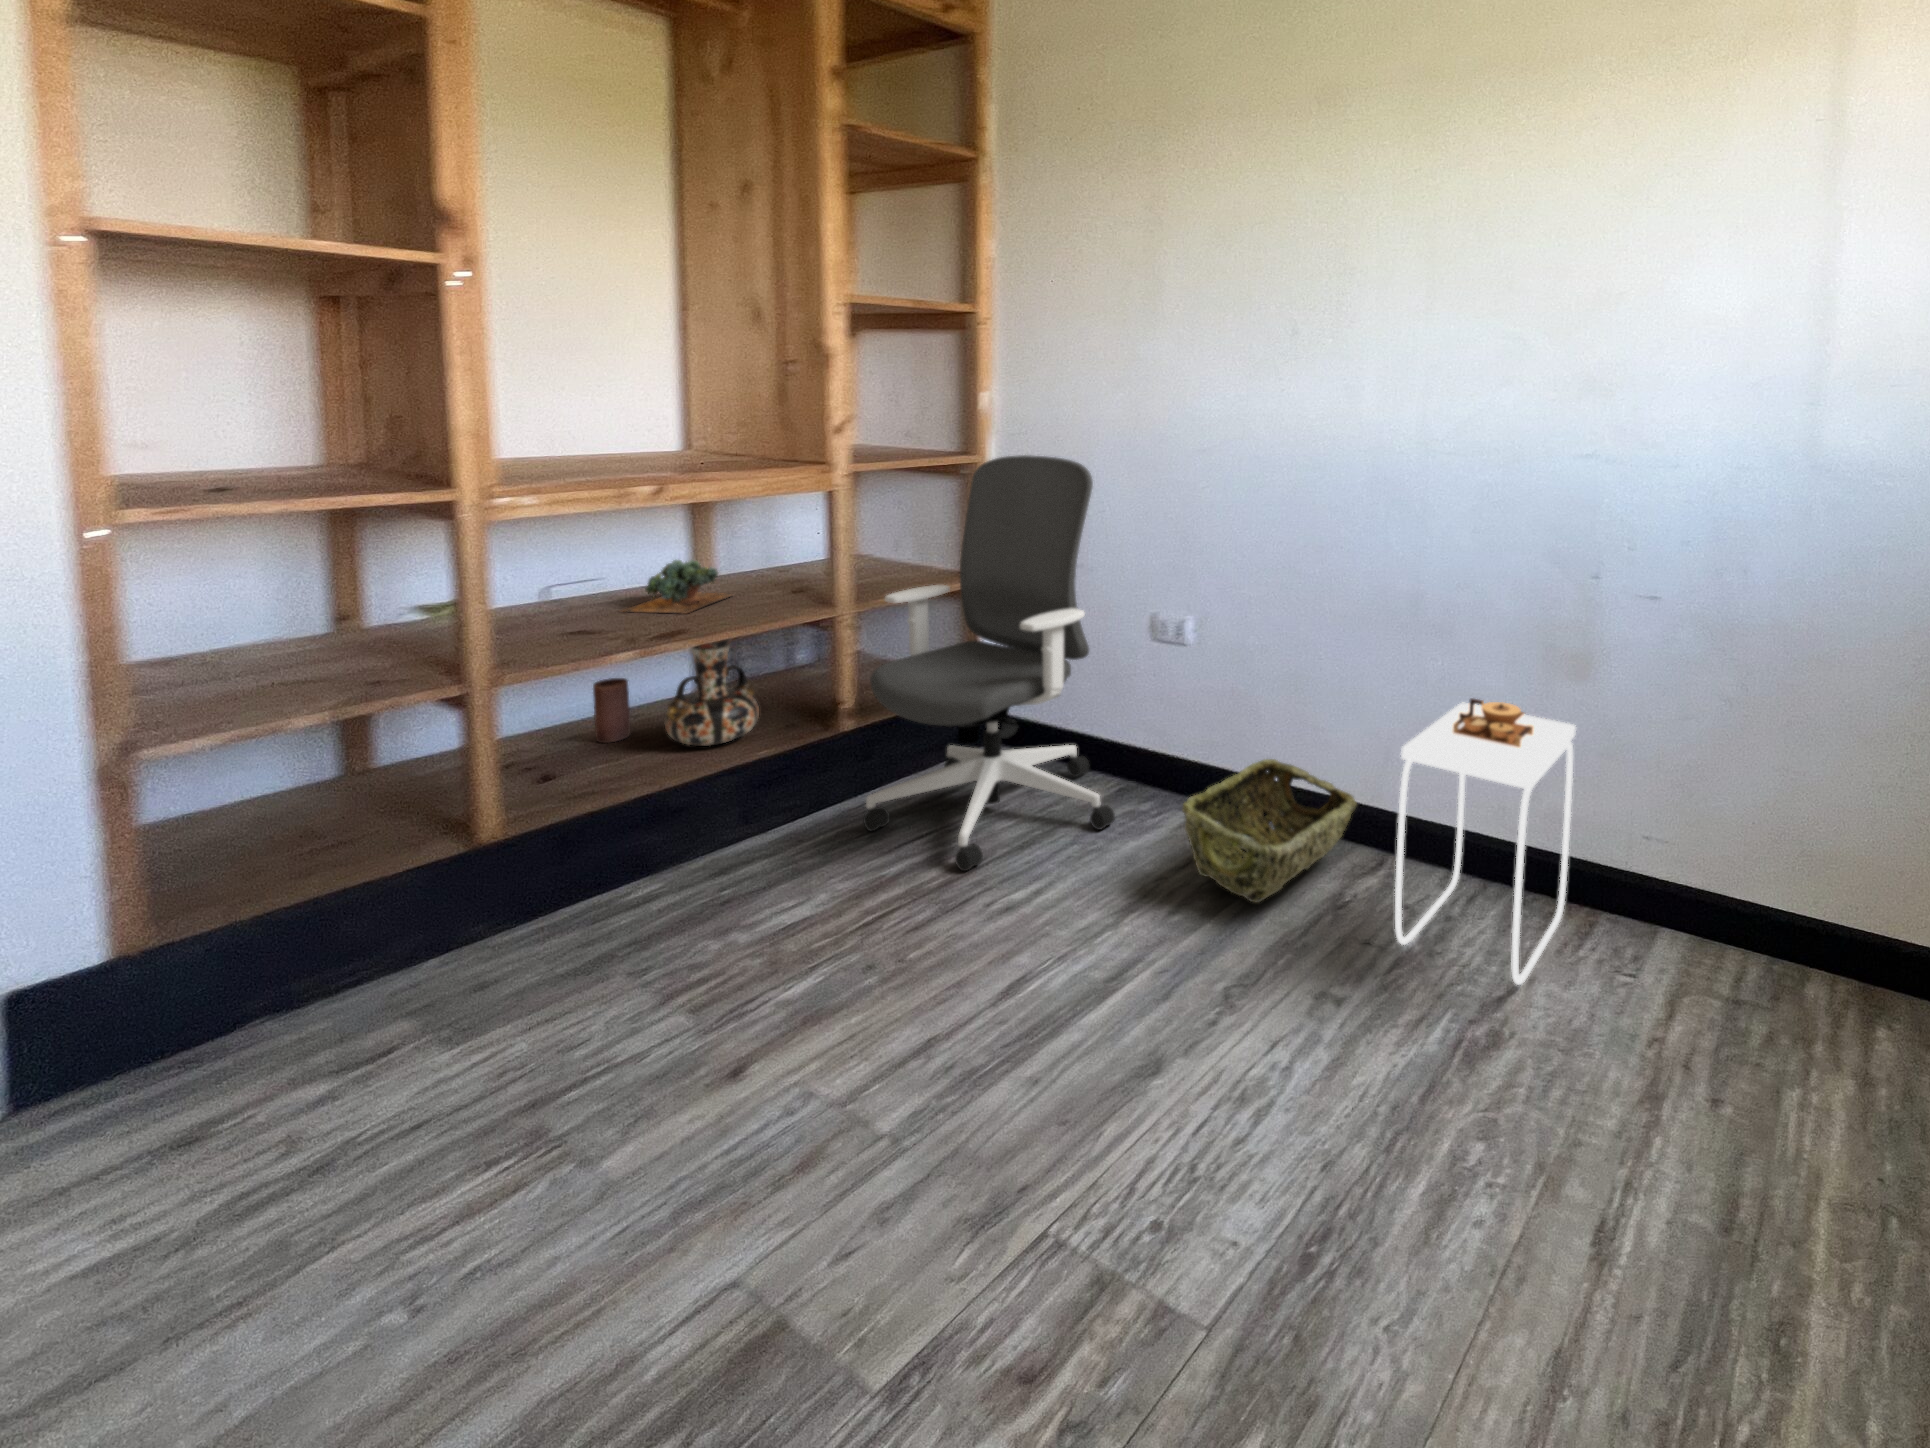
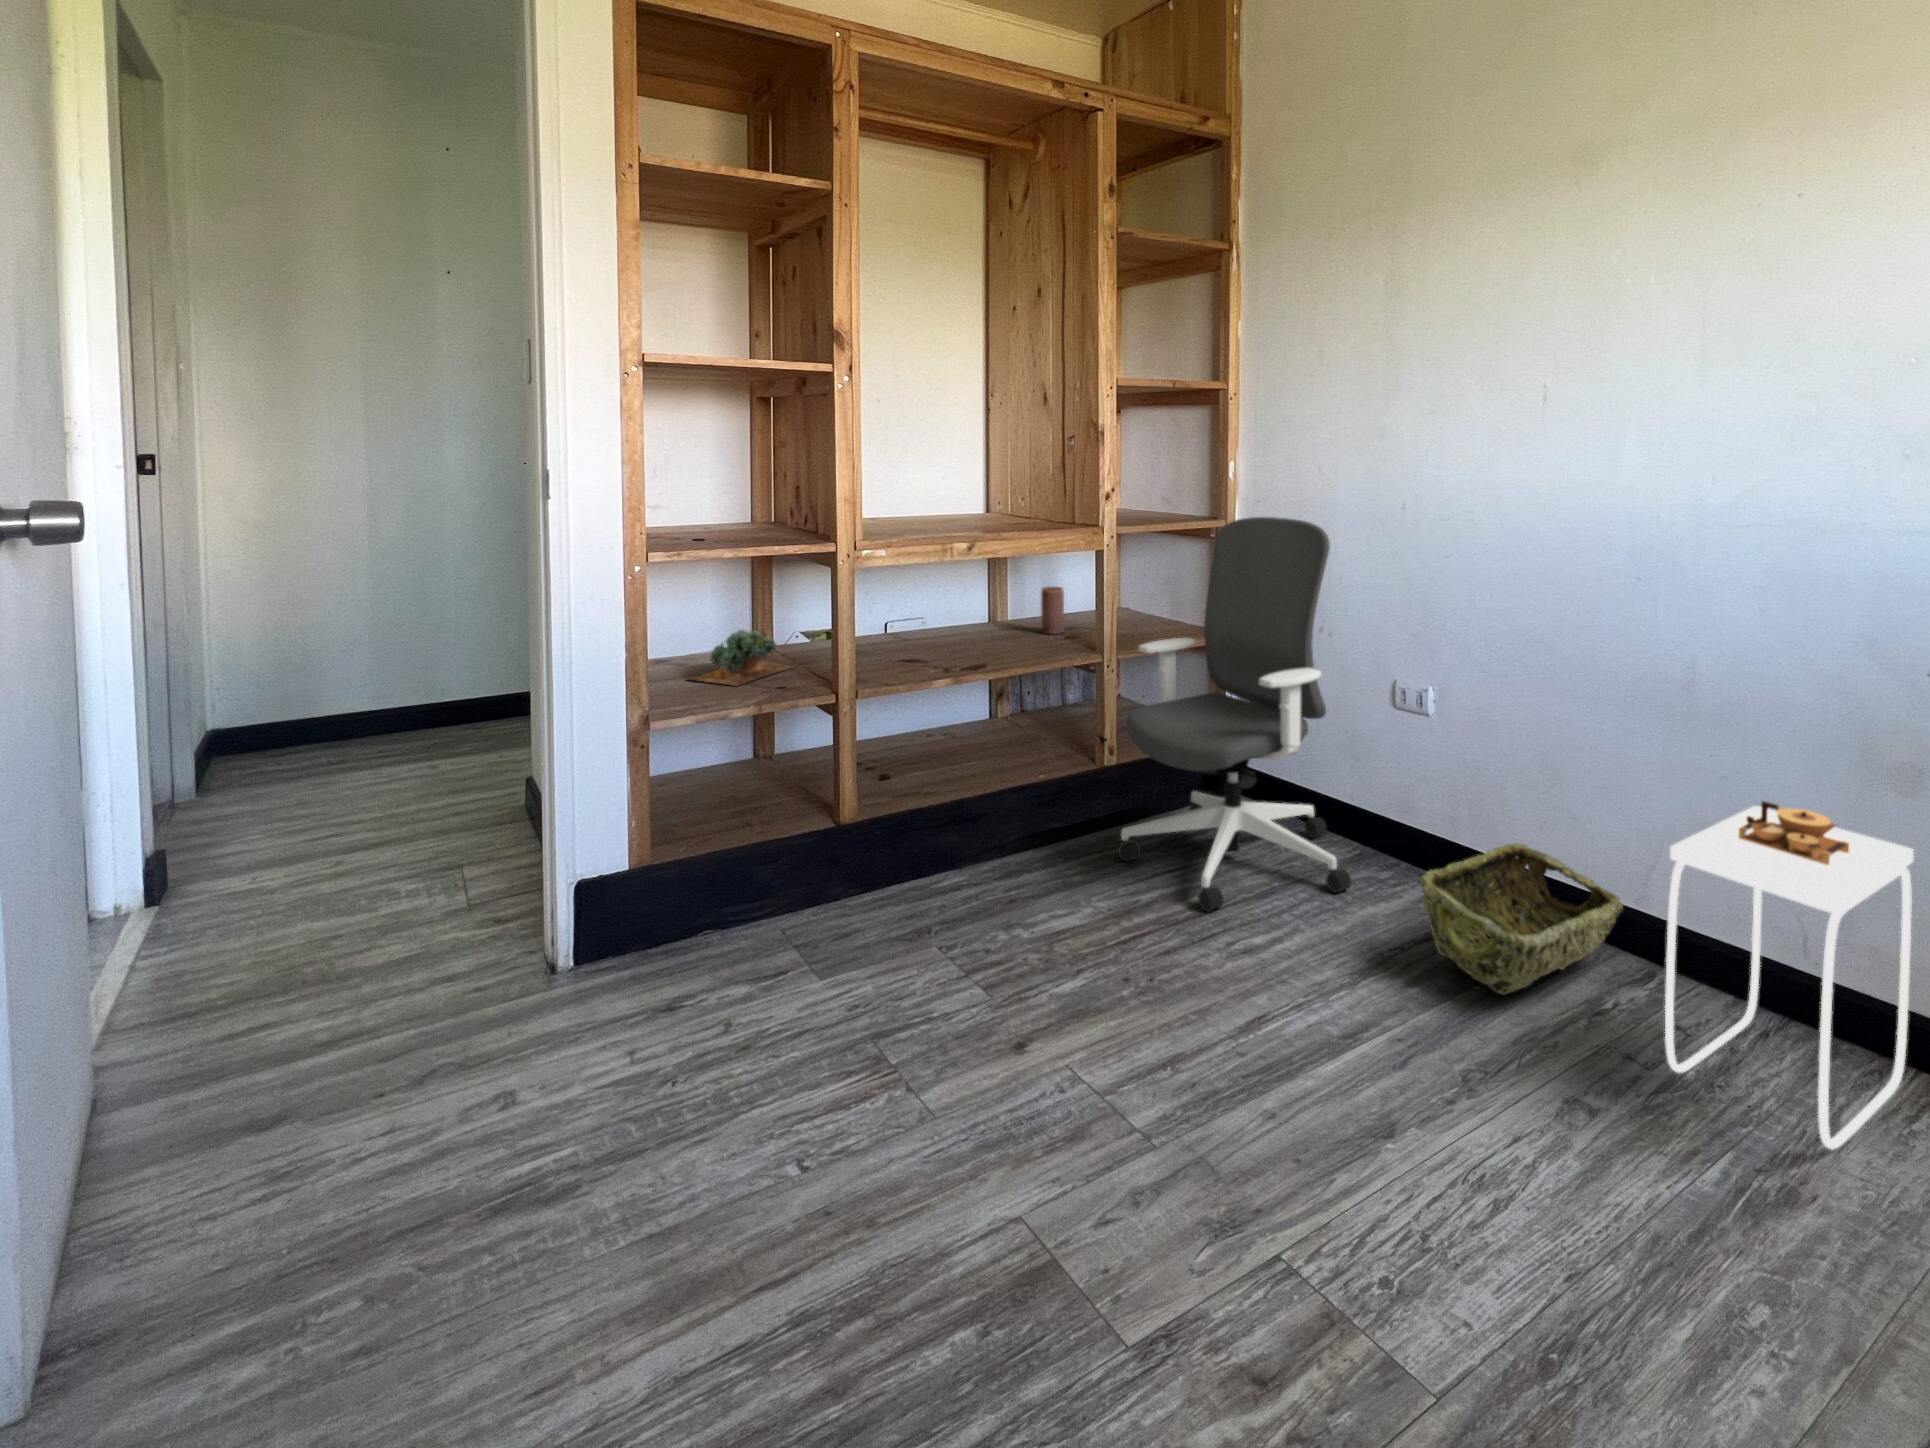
succulent plant: present [622,560,731,613] -> present [688,630,792,686]
decorative vase: present [664,639,759,746] -> none [965,667,1035,767]
candle: present [593,678,631,743] -> present [1041,586,1064,634]

